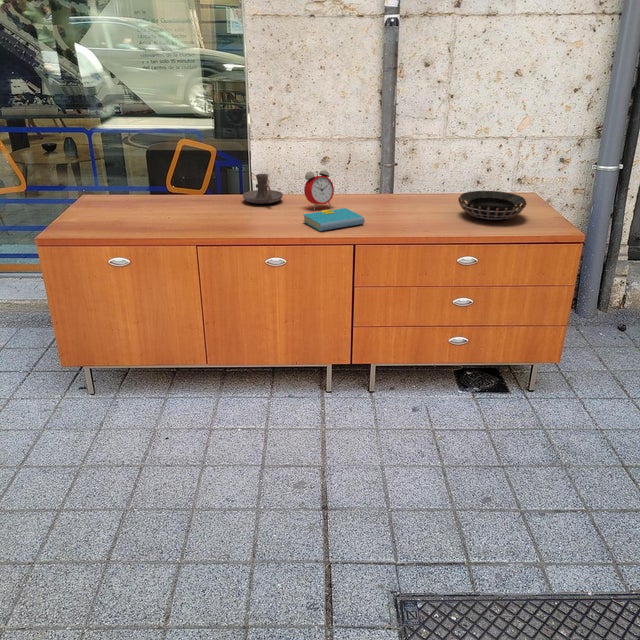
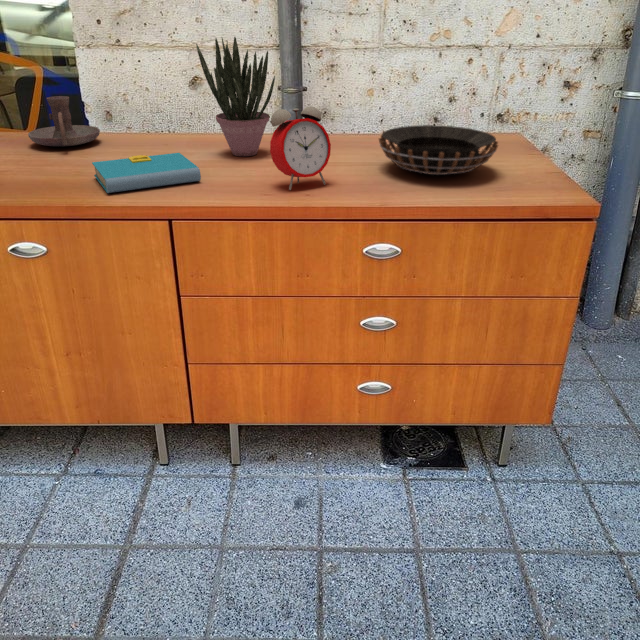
potted plant: none [353,142,398,209] -> present [196,37,275,156]
alarm clock: present [304,170,334,210] -> present [270,107,331,190]

